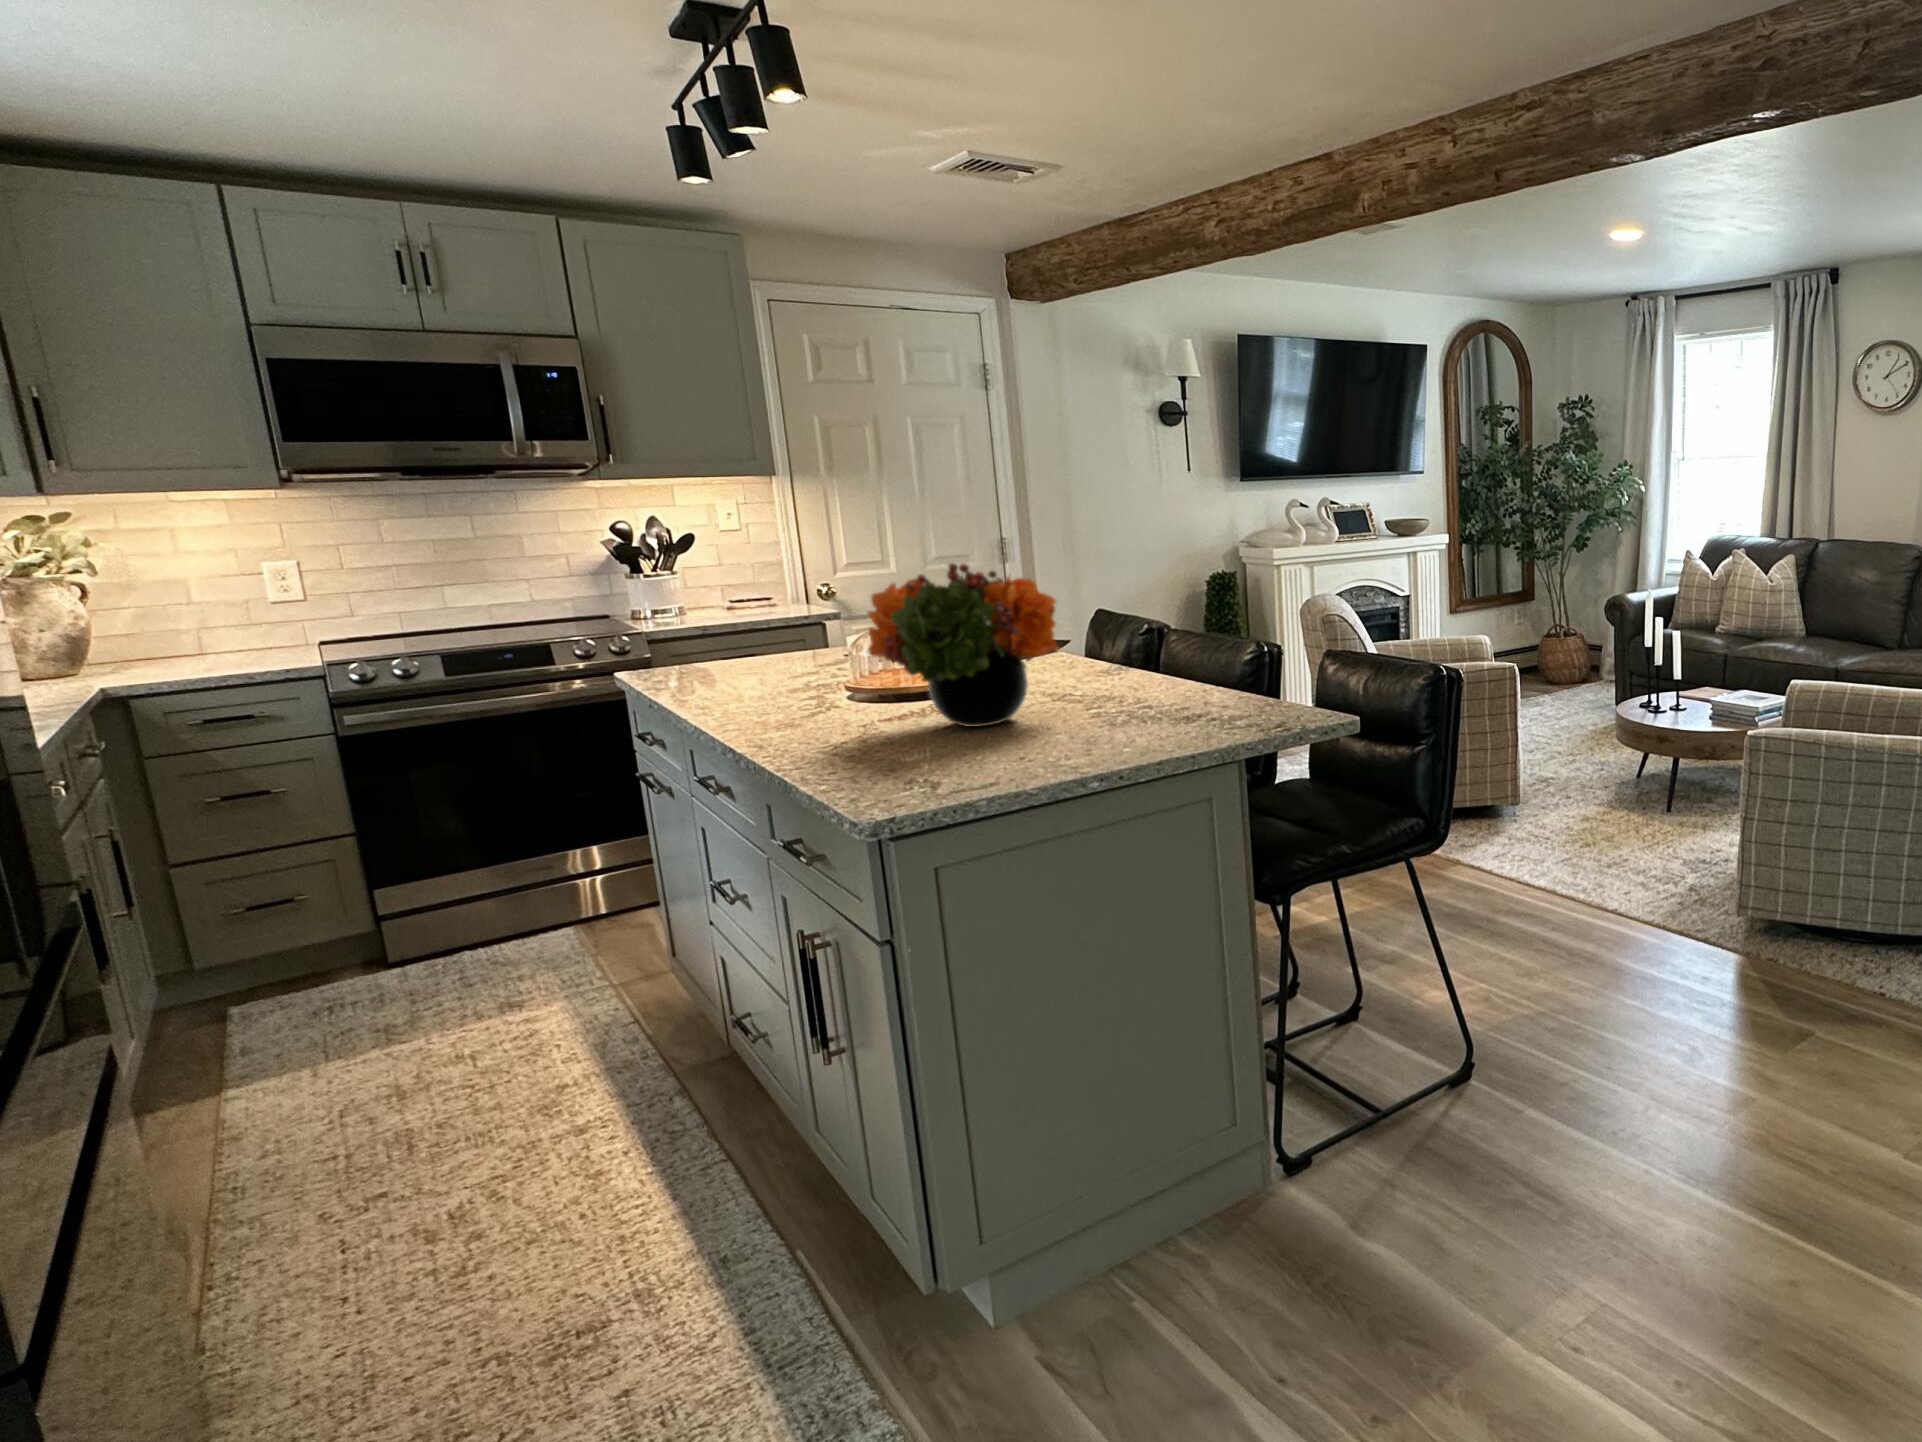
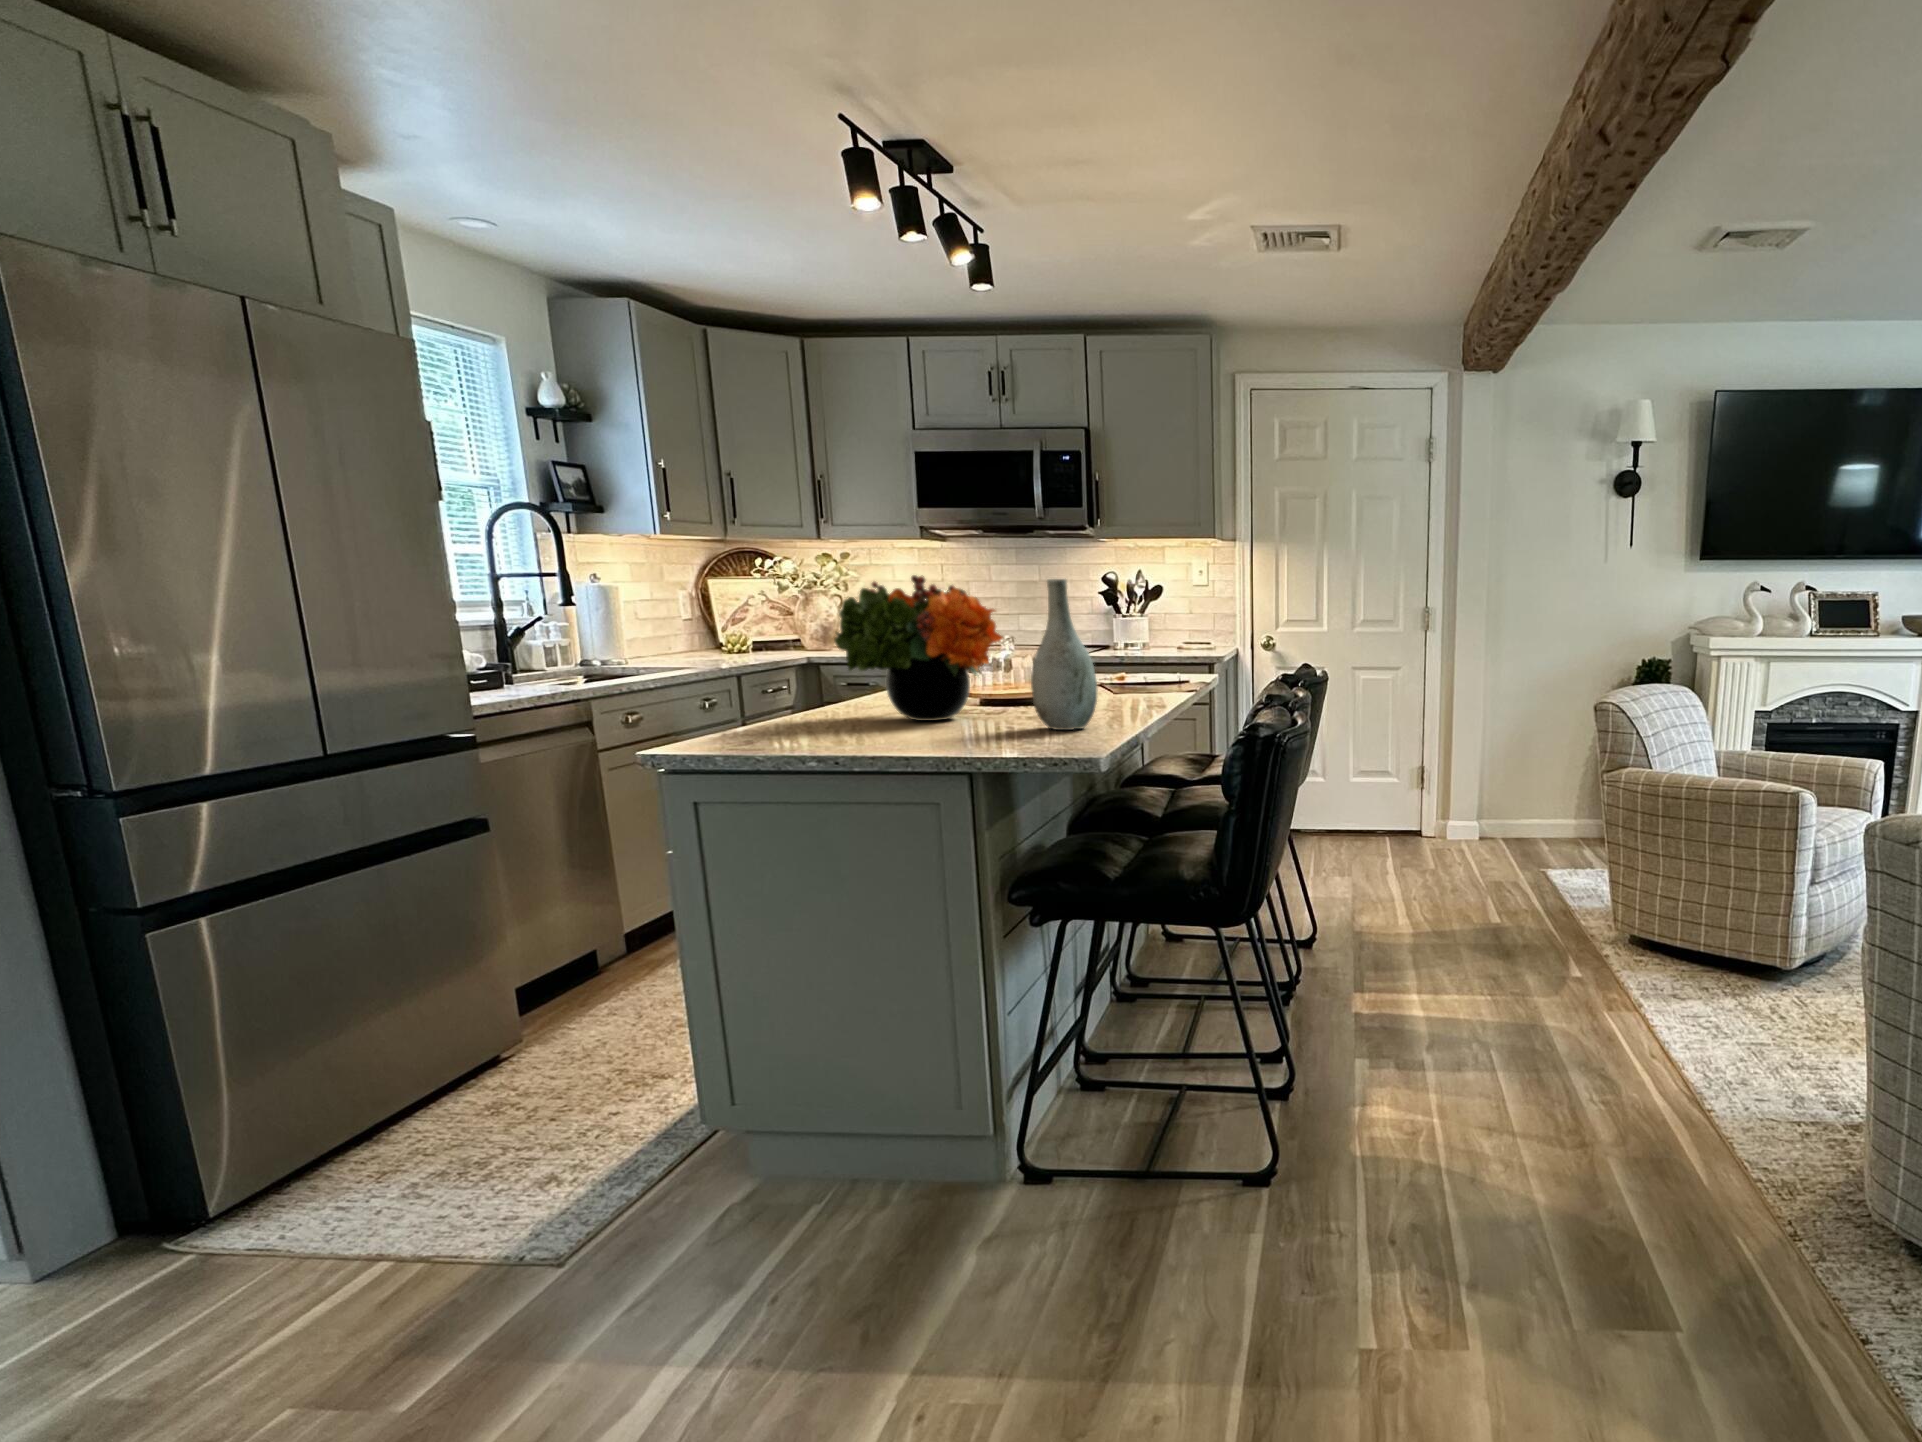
vase: none [1148,557,1215,708] -> present [1031,579,1098,730]

